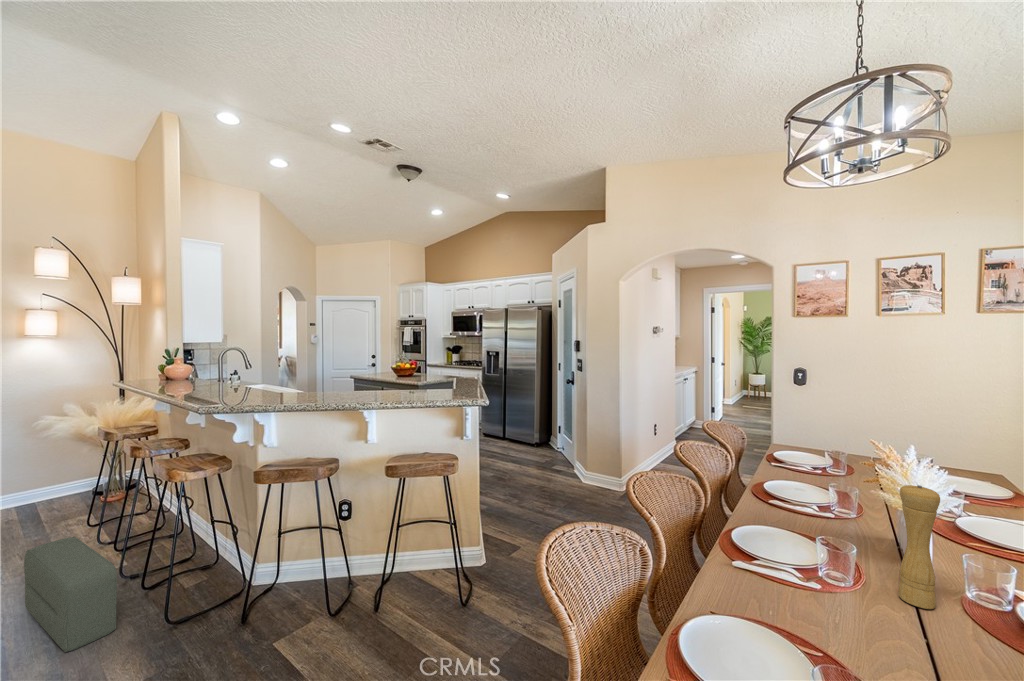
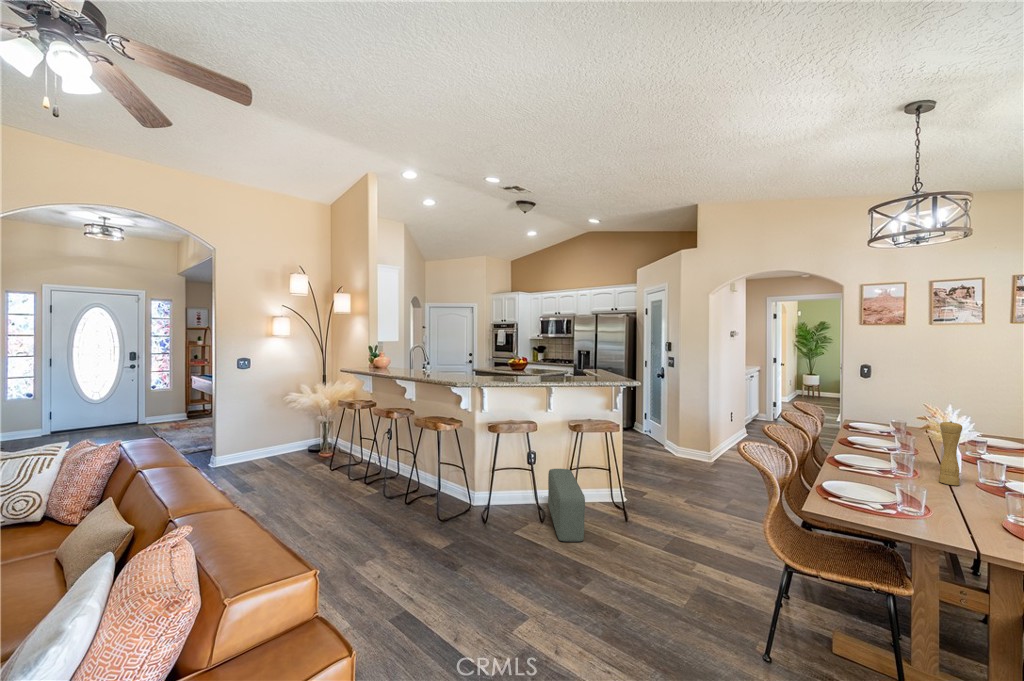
pouf: present [24,537,117,652] -> present [548,469,585,542]

